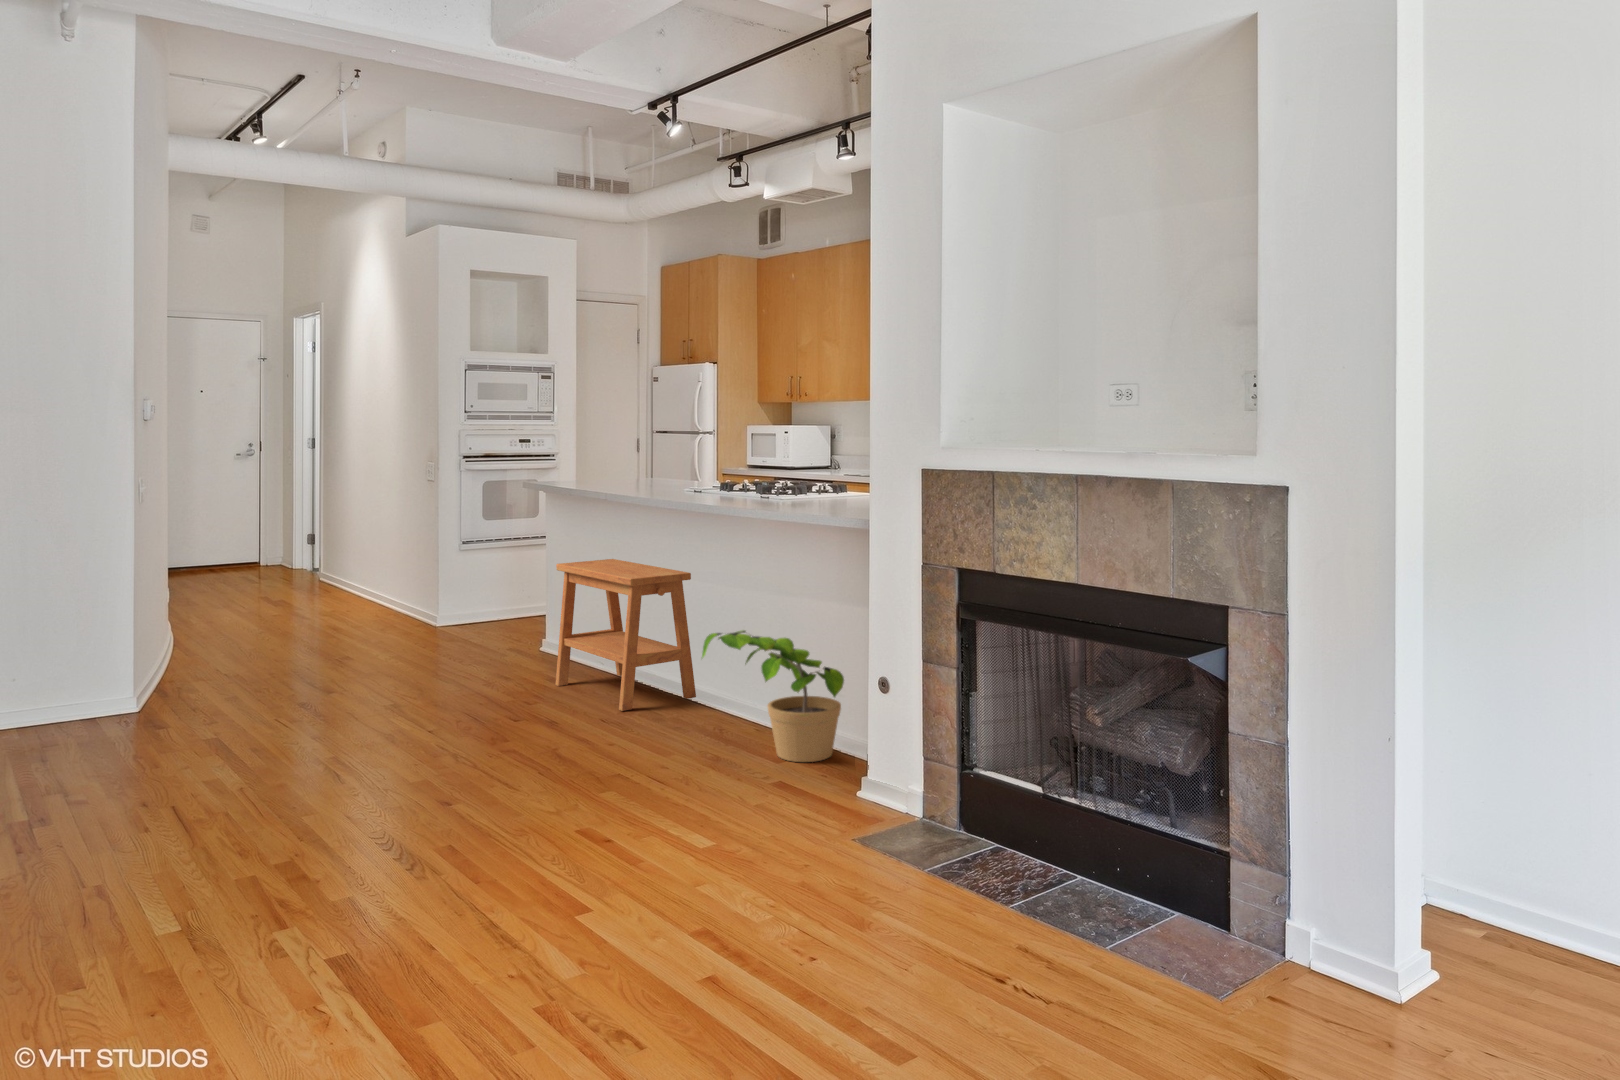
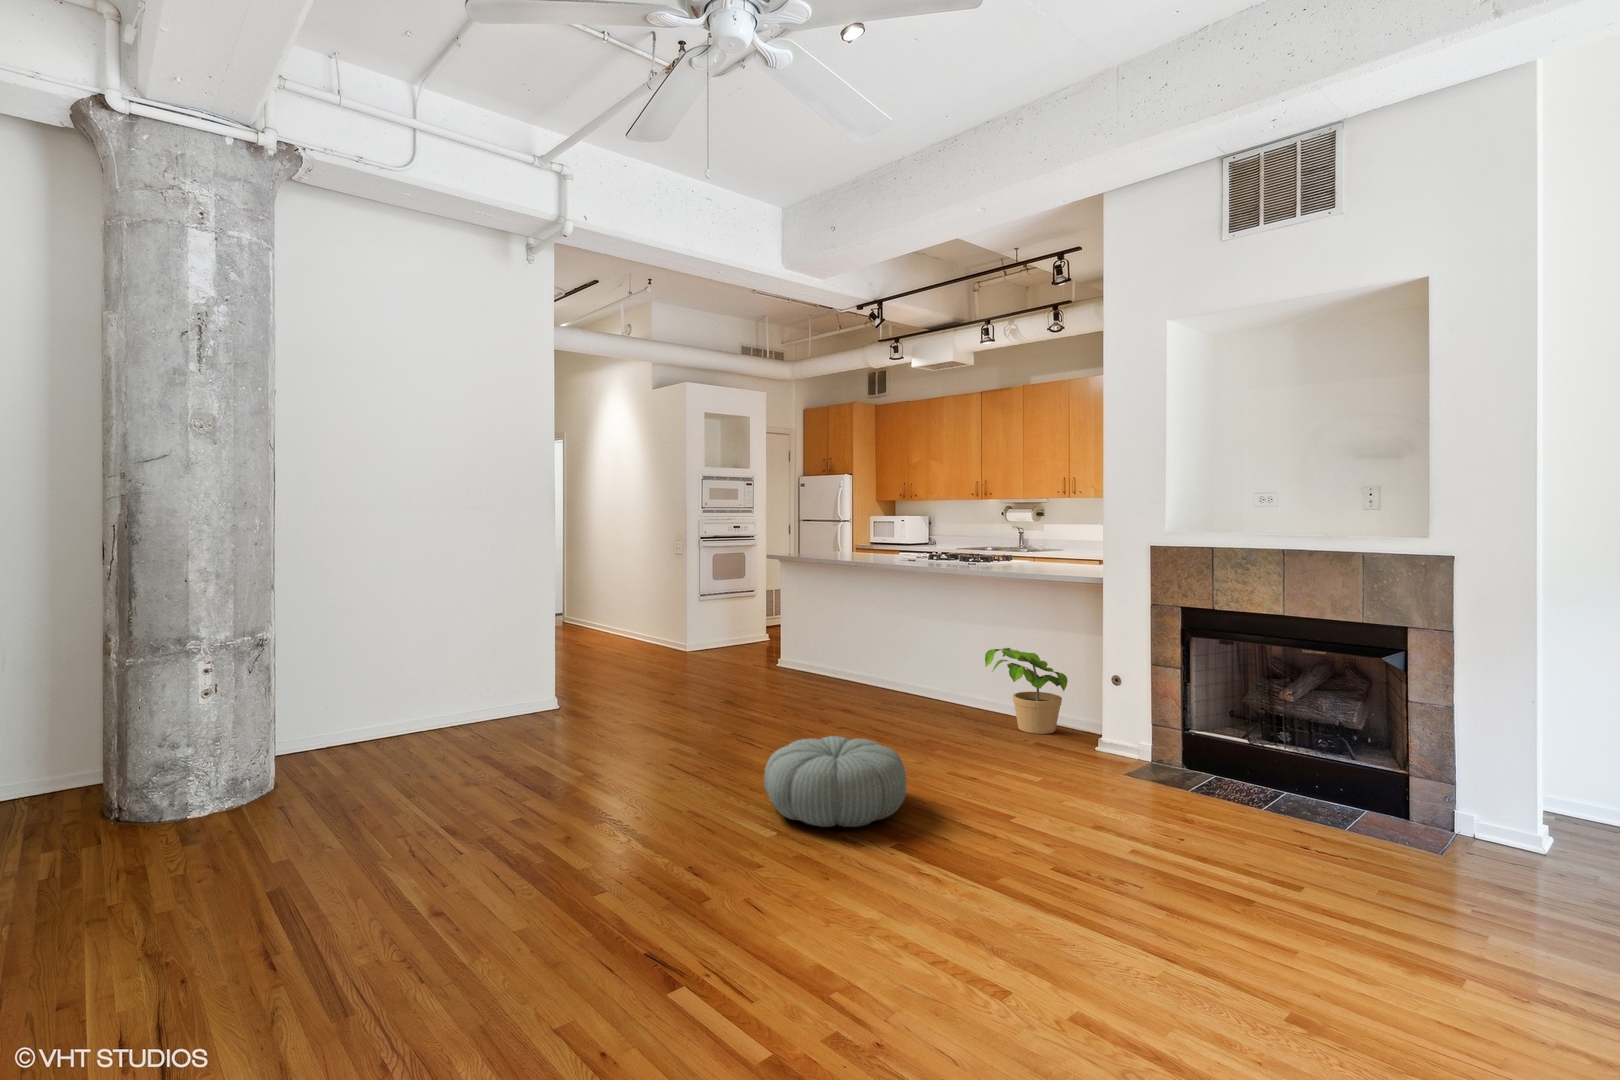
side table: present [556,559,696,711] -> none [818,605,923,705]
pouf: none [192,775,440,925] -> present [764,736,906,827]

